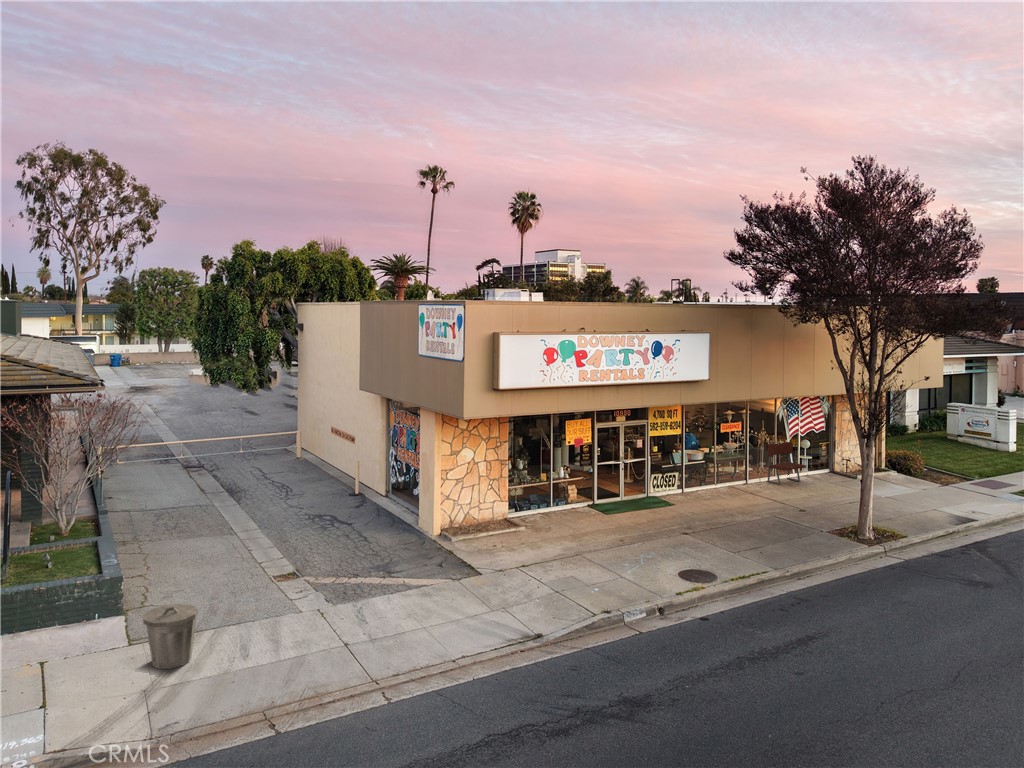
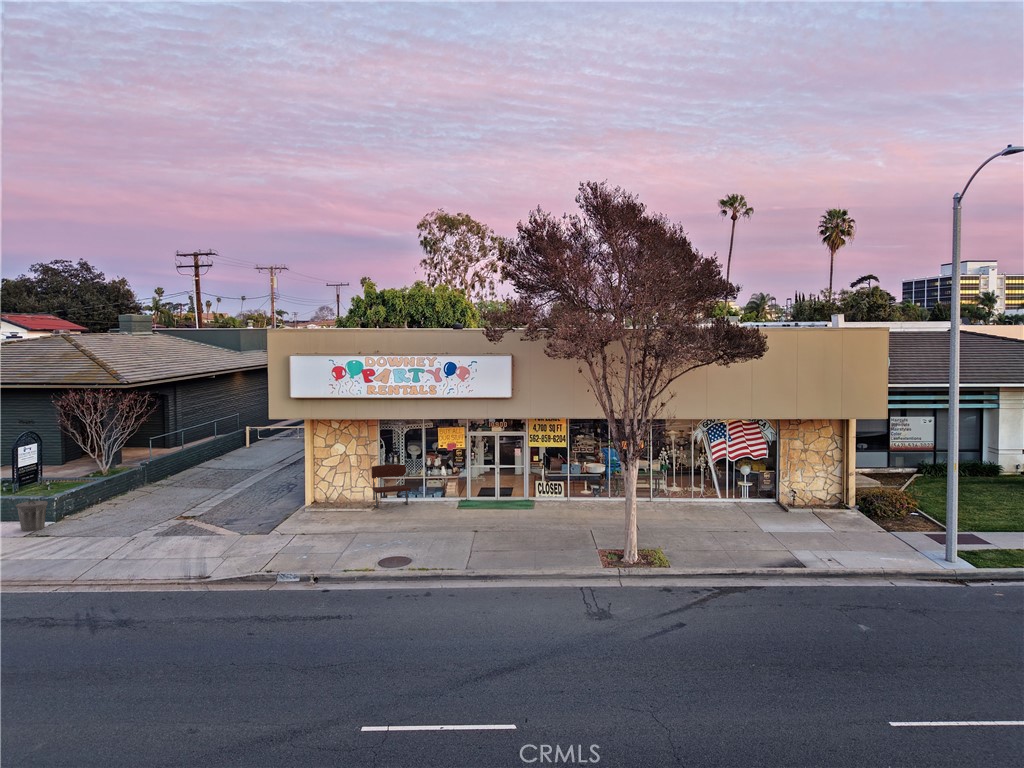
bench: present [767,442,806,485] -> present [372,464,411,508]

